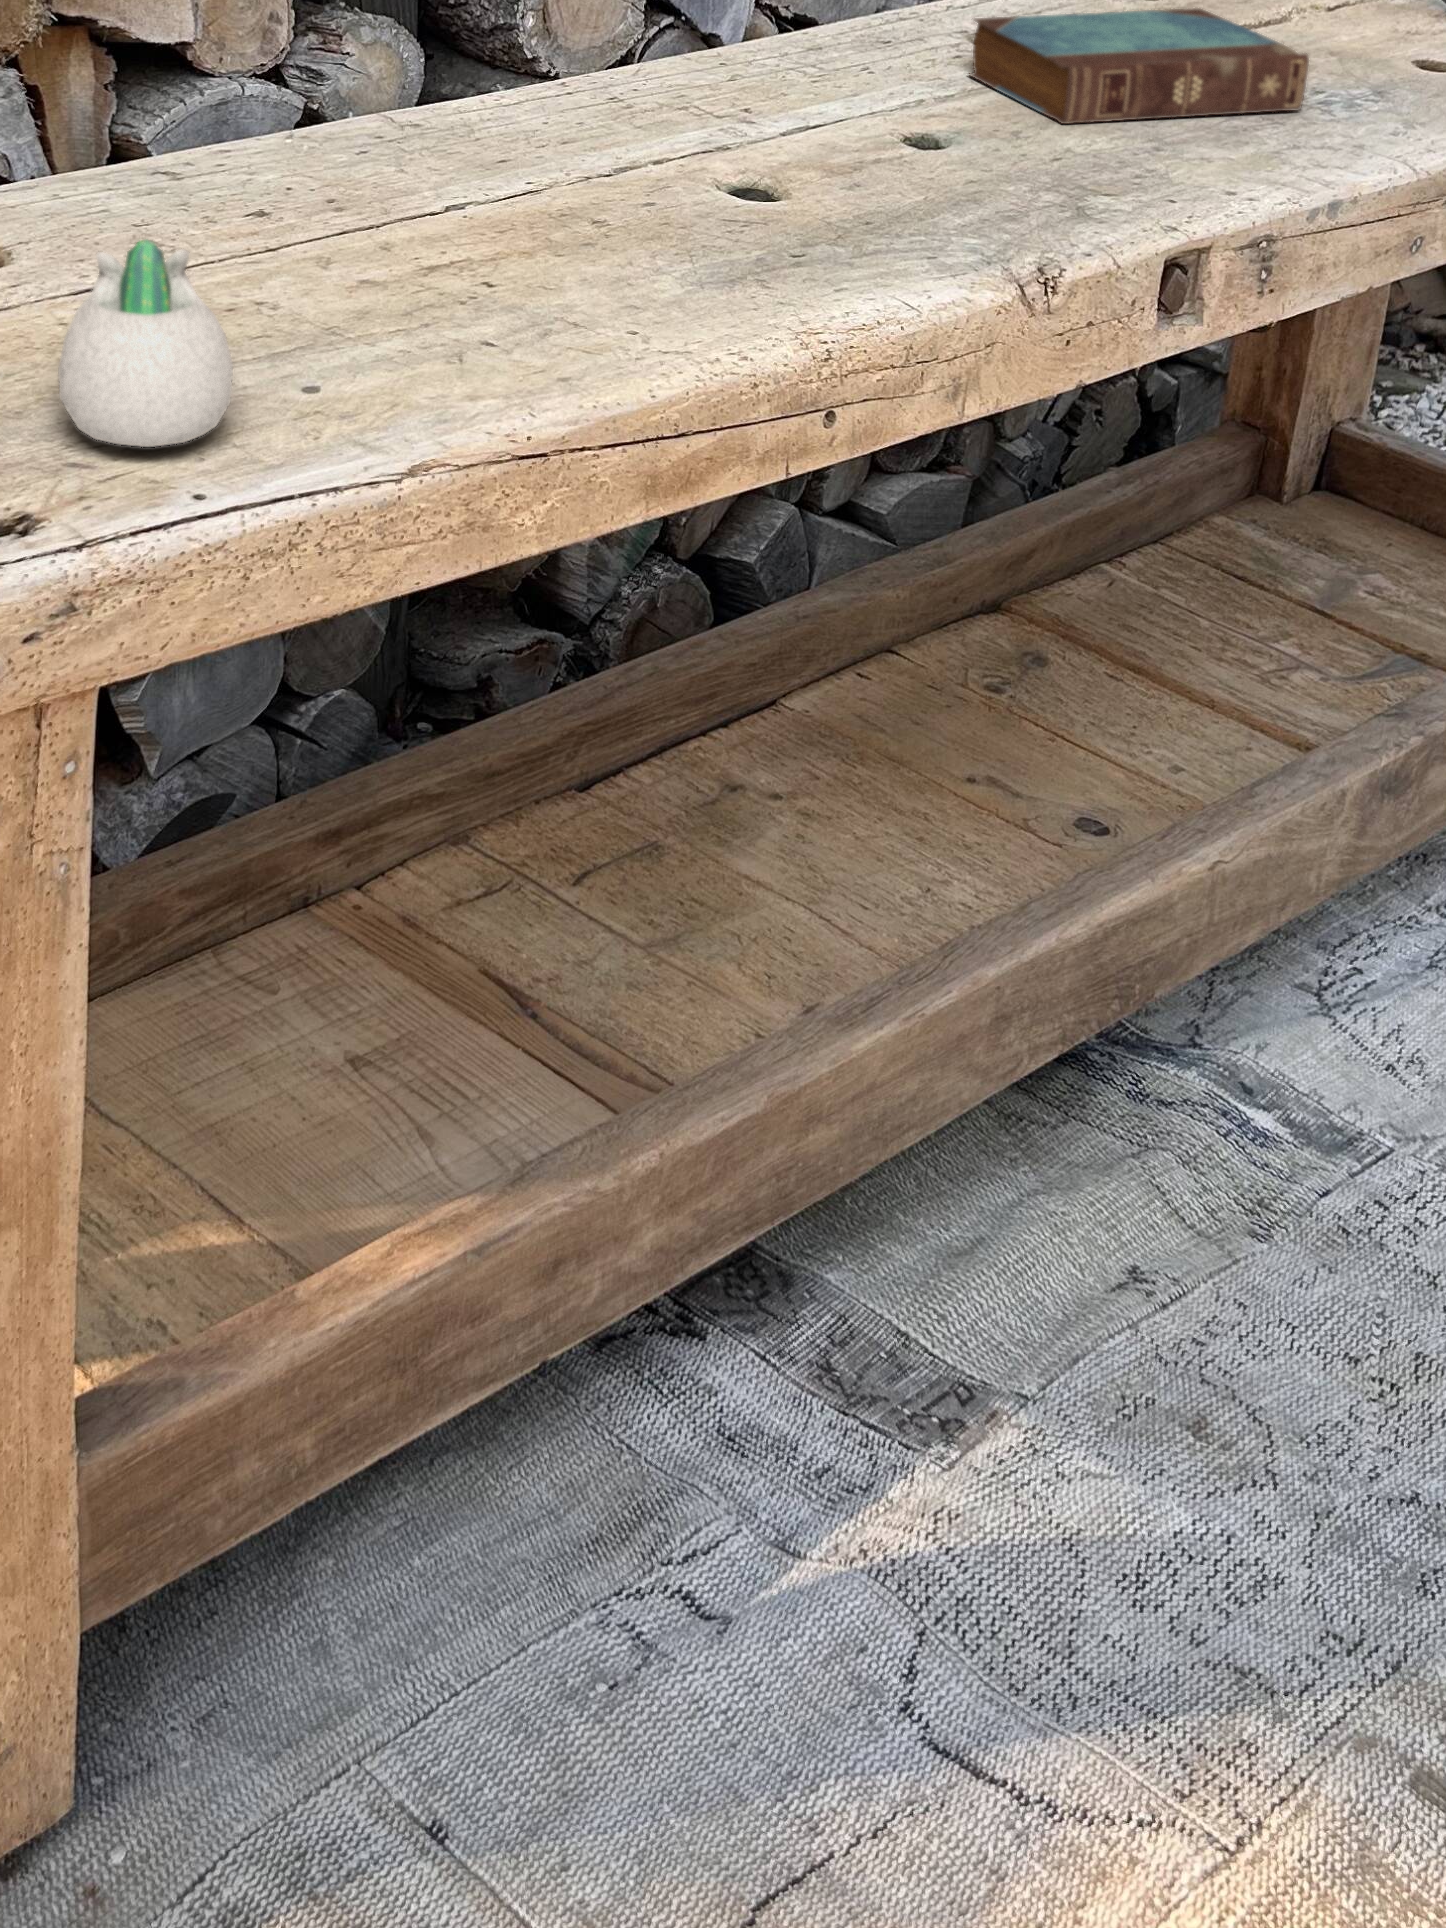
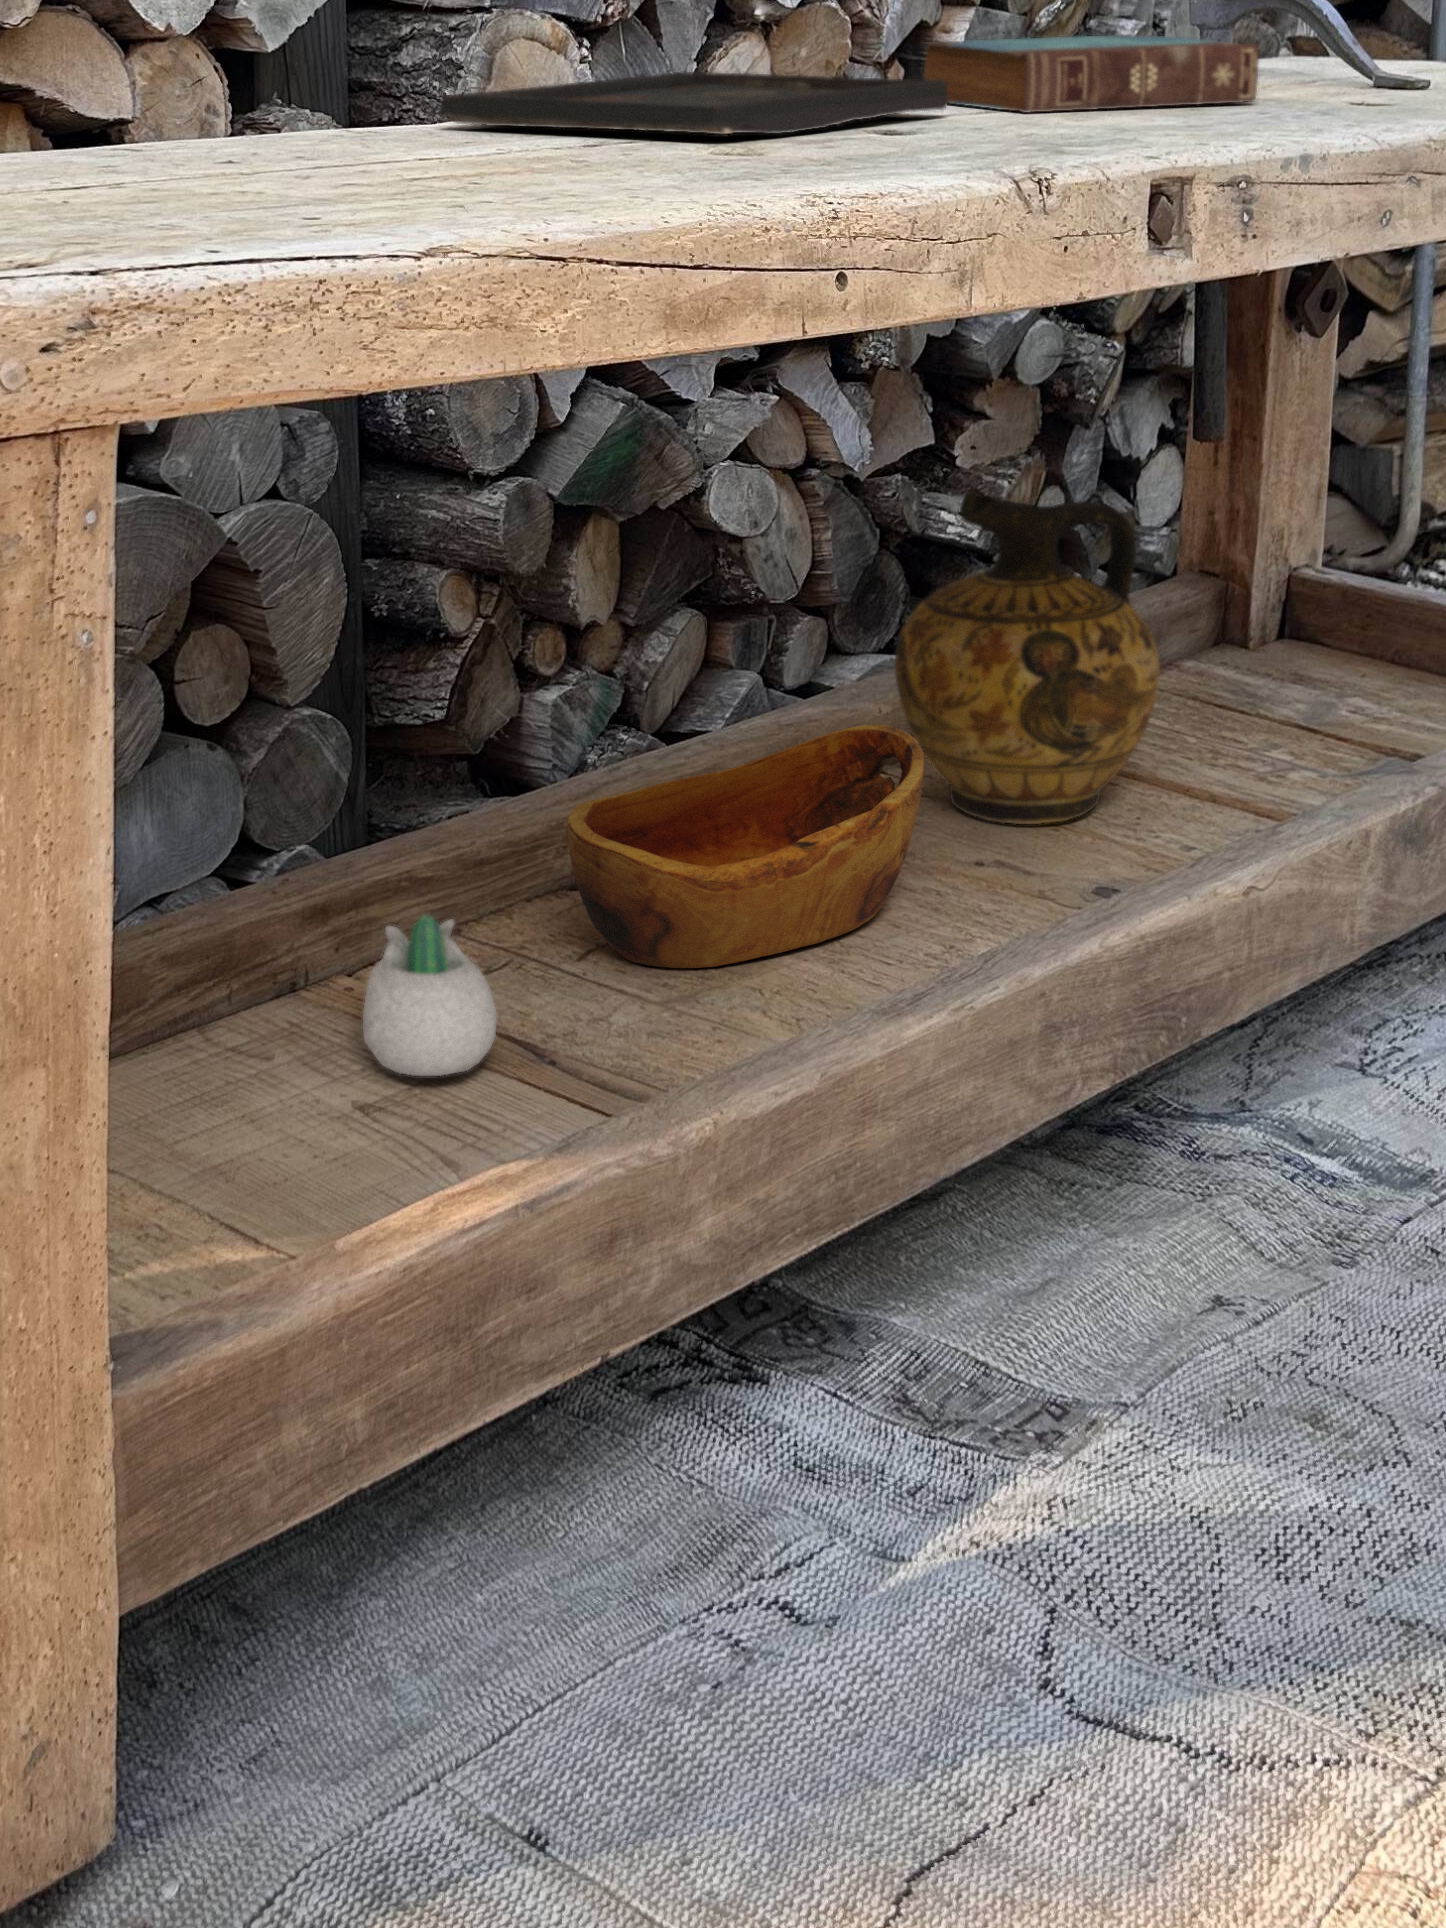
tray: none [477,40,985,194] -> present [441,72,948,135]
succulent planter: present [58,240,233,447] -> present [363,915,497,1076]
ceramic jug: none [903,438,1160,757] -> present [894,492,1160,824]
wooden bowl: none [562,673,913,921] -> present [567,724,925,968]

